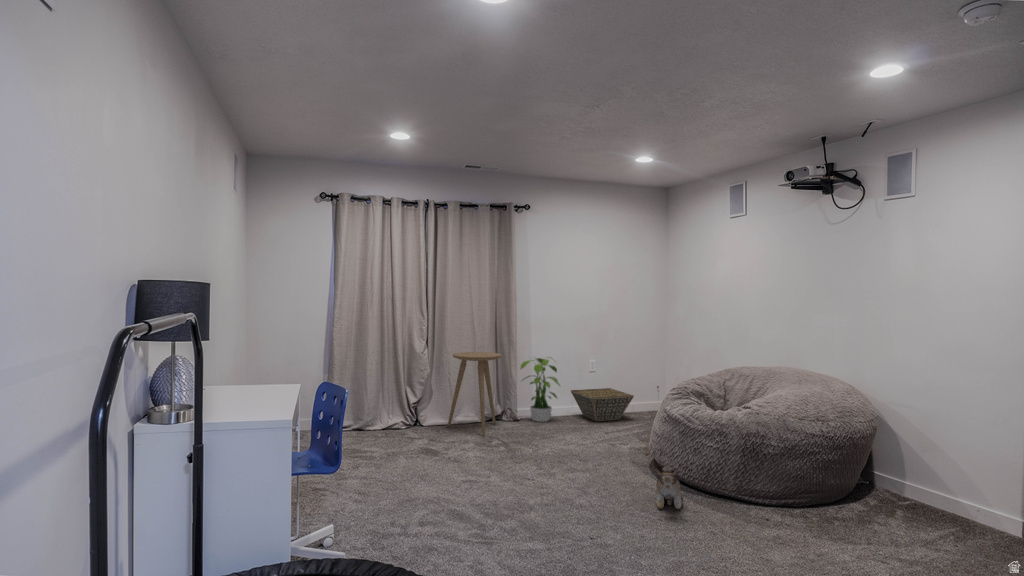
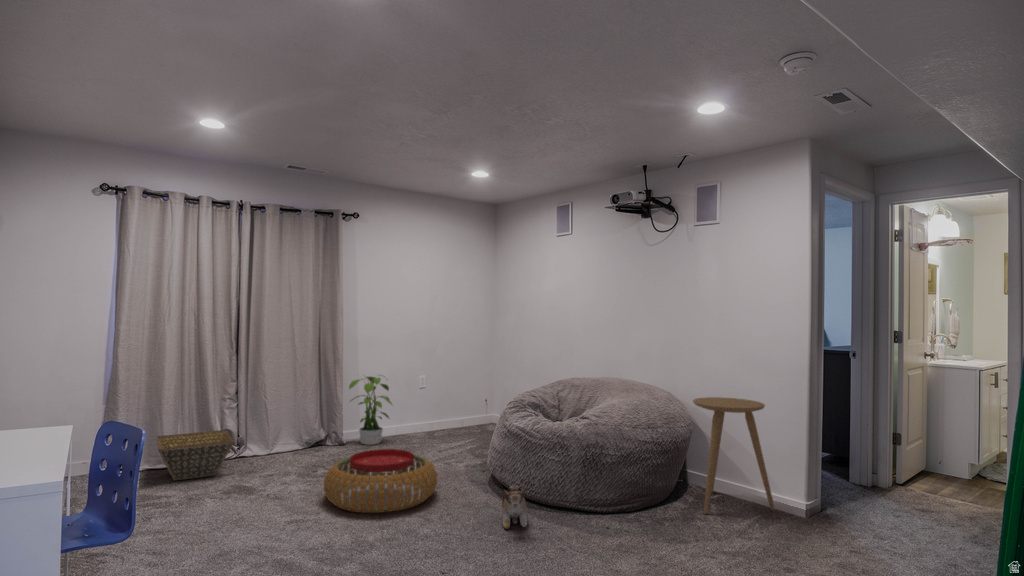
side table: present [448,352,501,436] -> present [693,397,775,514]
basket: present [571,388,634,421] -> present [157,430,234,481]
pouf: none [495,425,597,481] -> present [324,449,437,513]

